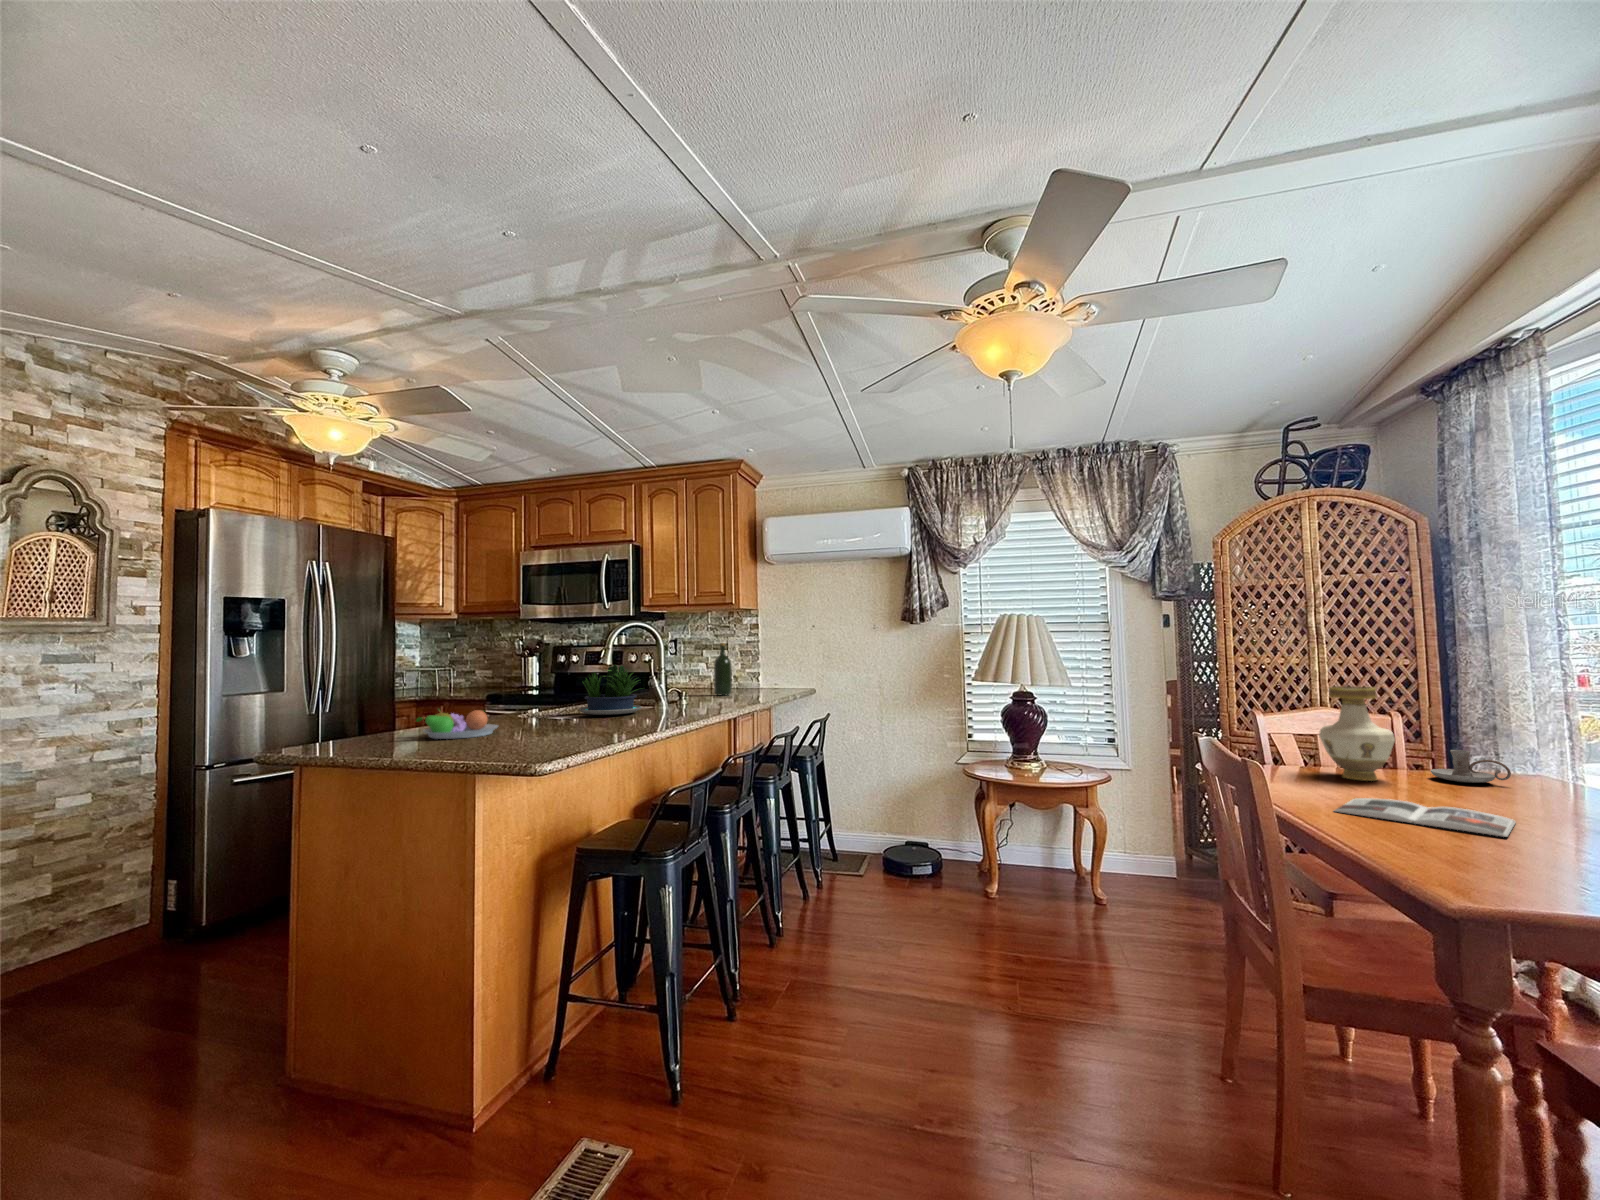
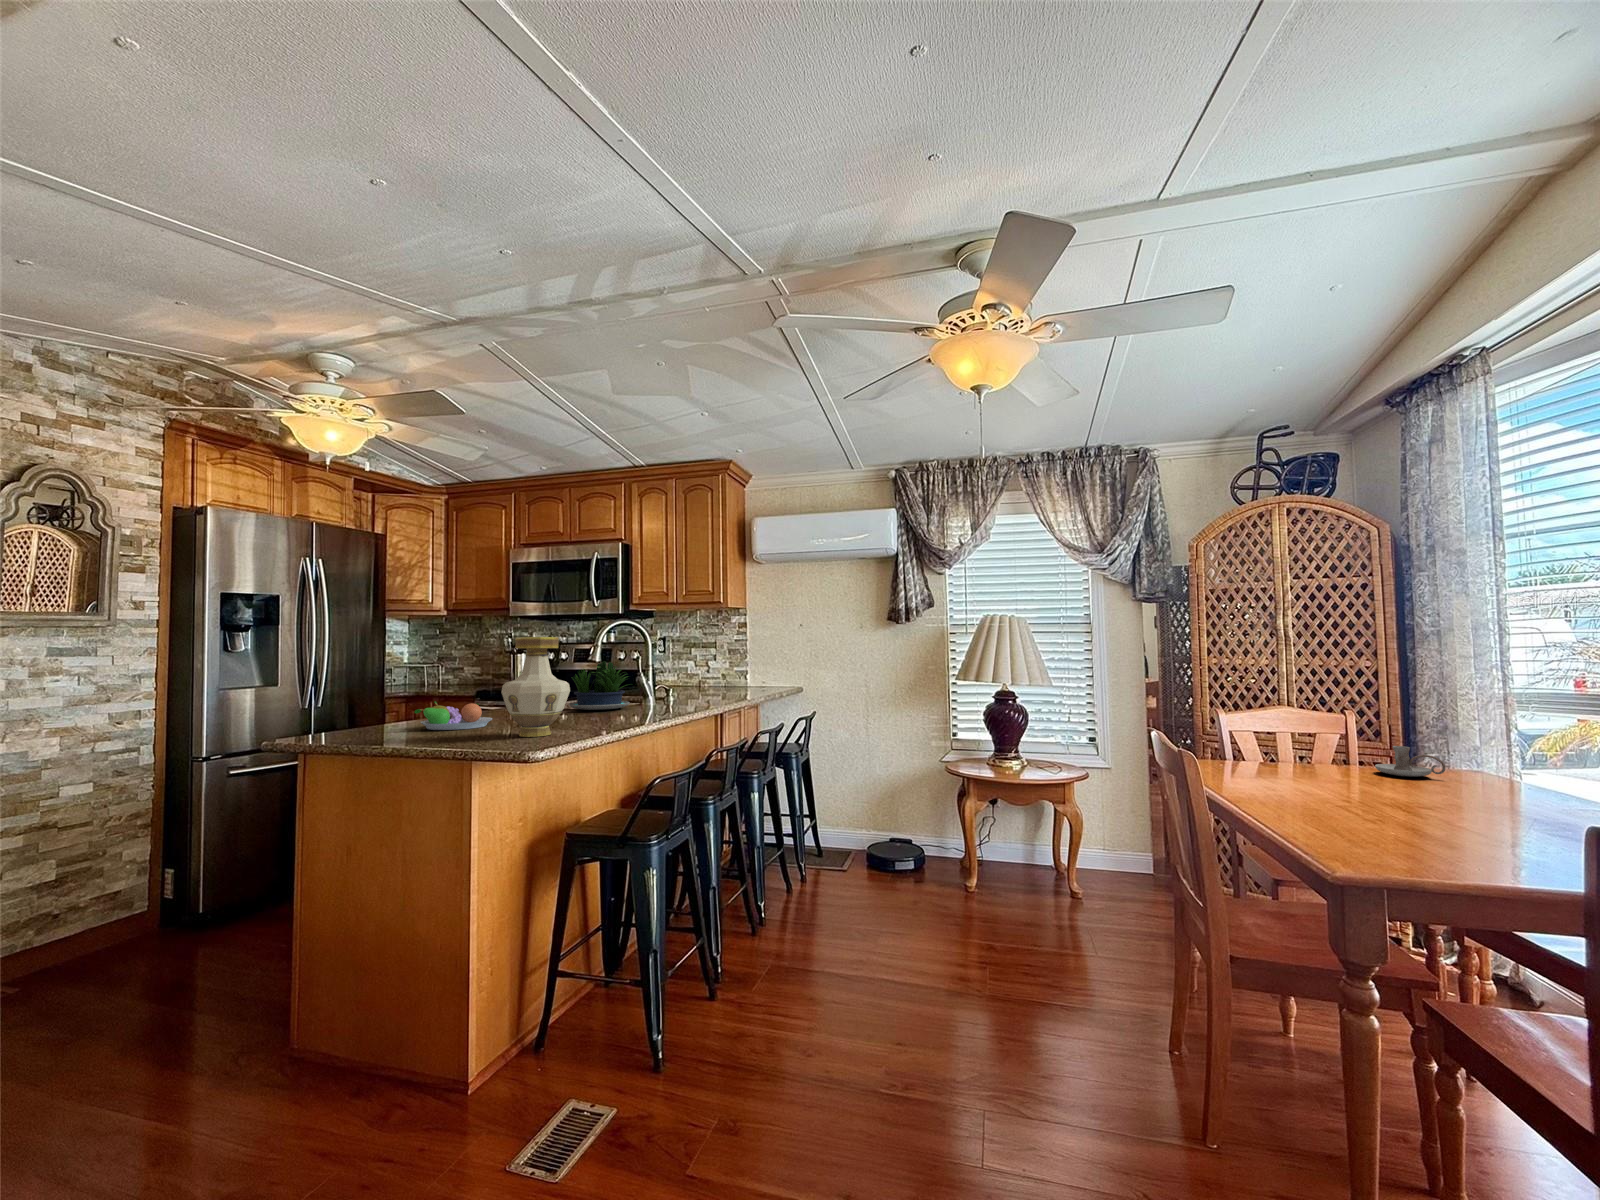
wine bottle: present [714,643,732,695] -> none [701,641,719,693]
vase: present [1319,686,1395,781] -> present [501,637,570,737]
magazine: present [1335,798,1516,837] -> none [1271,789,1433,821]

